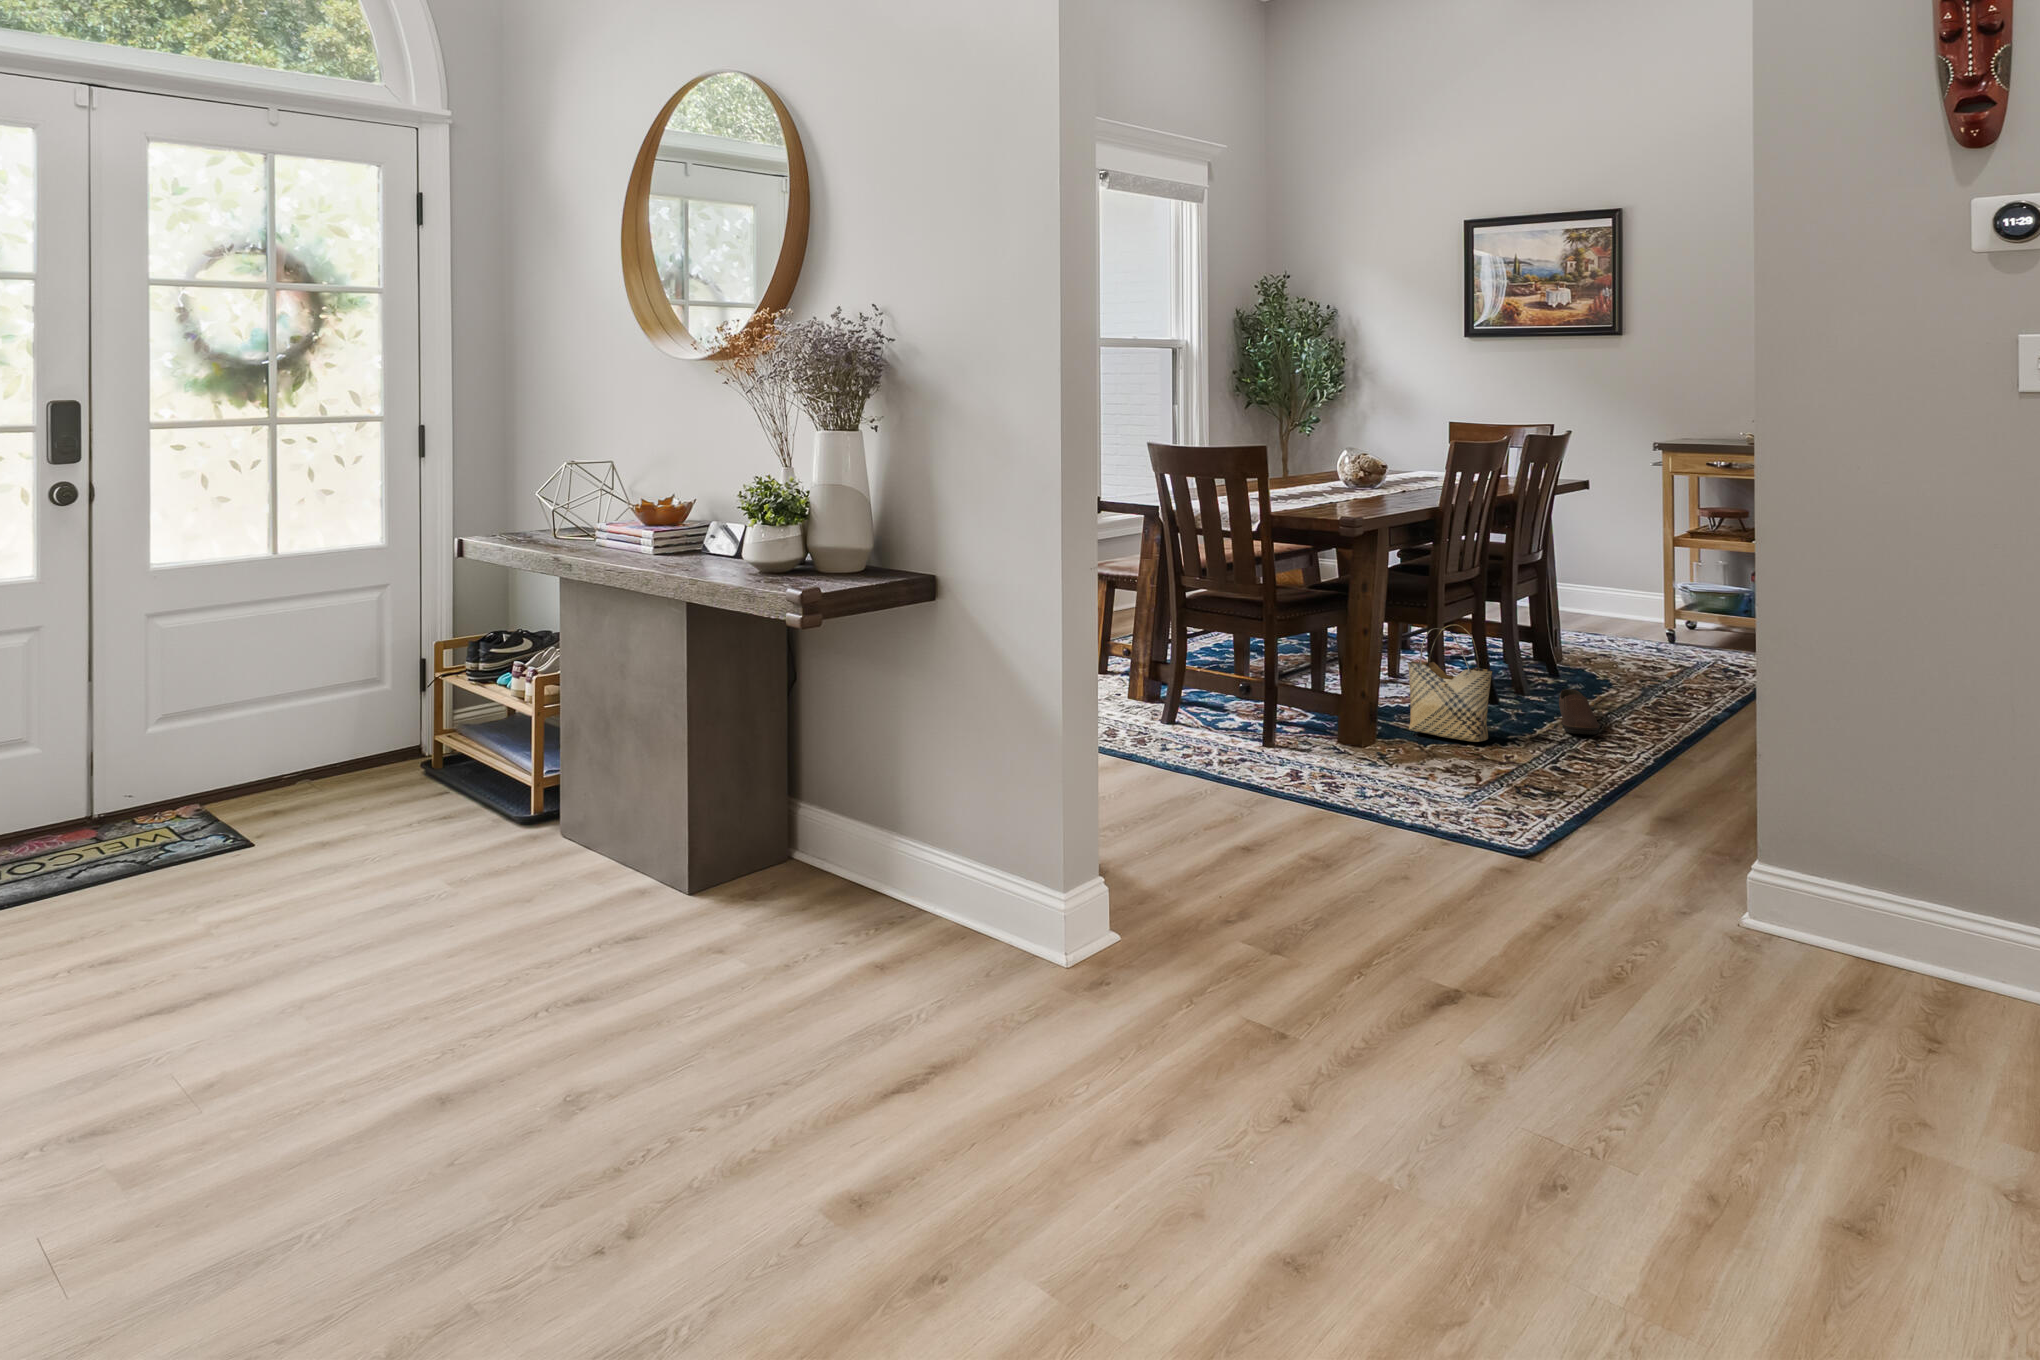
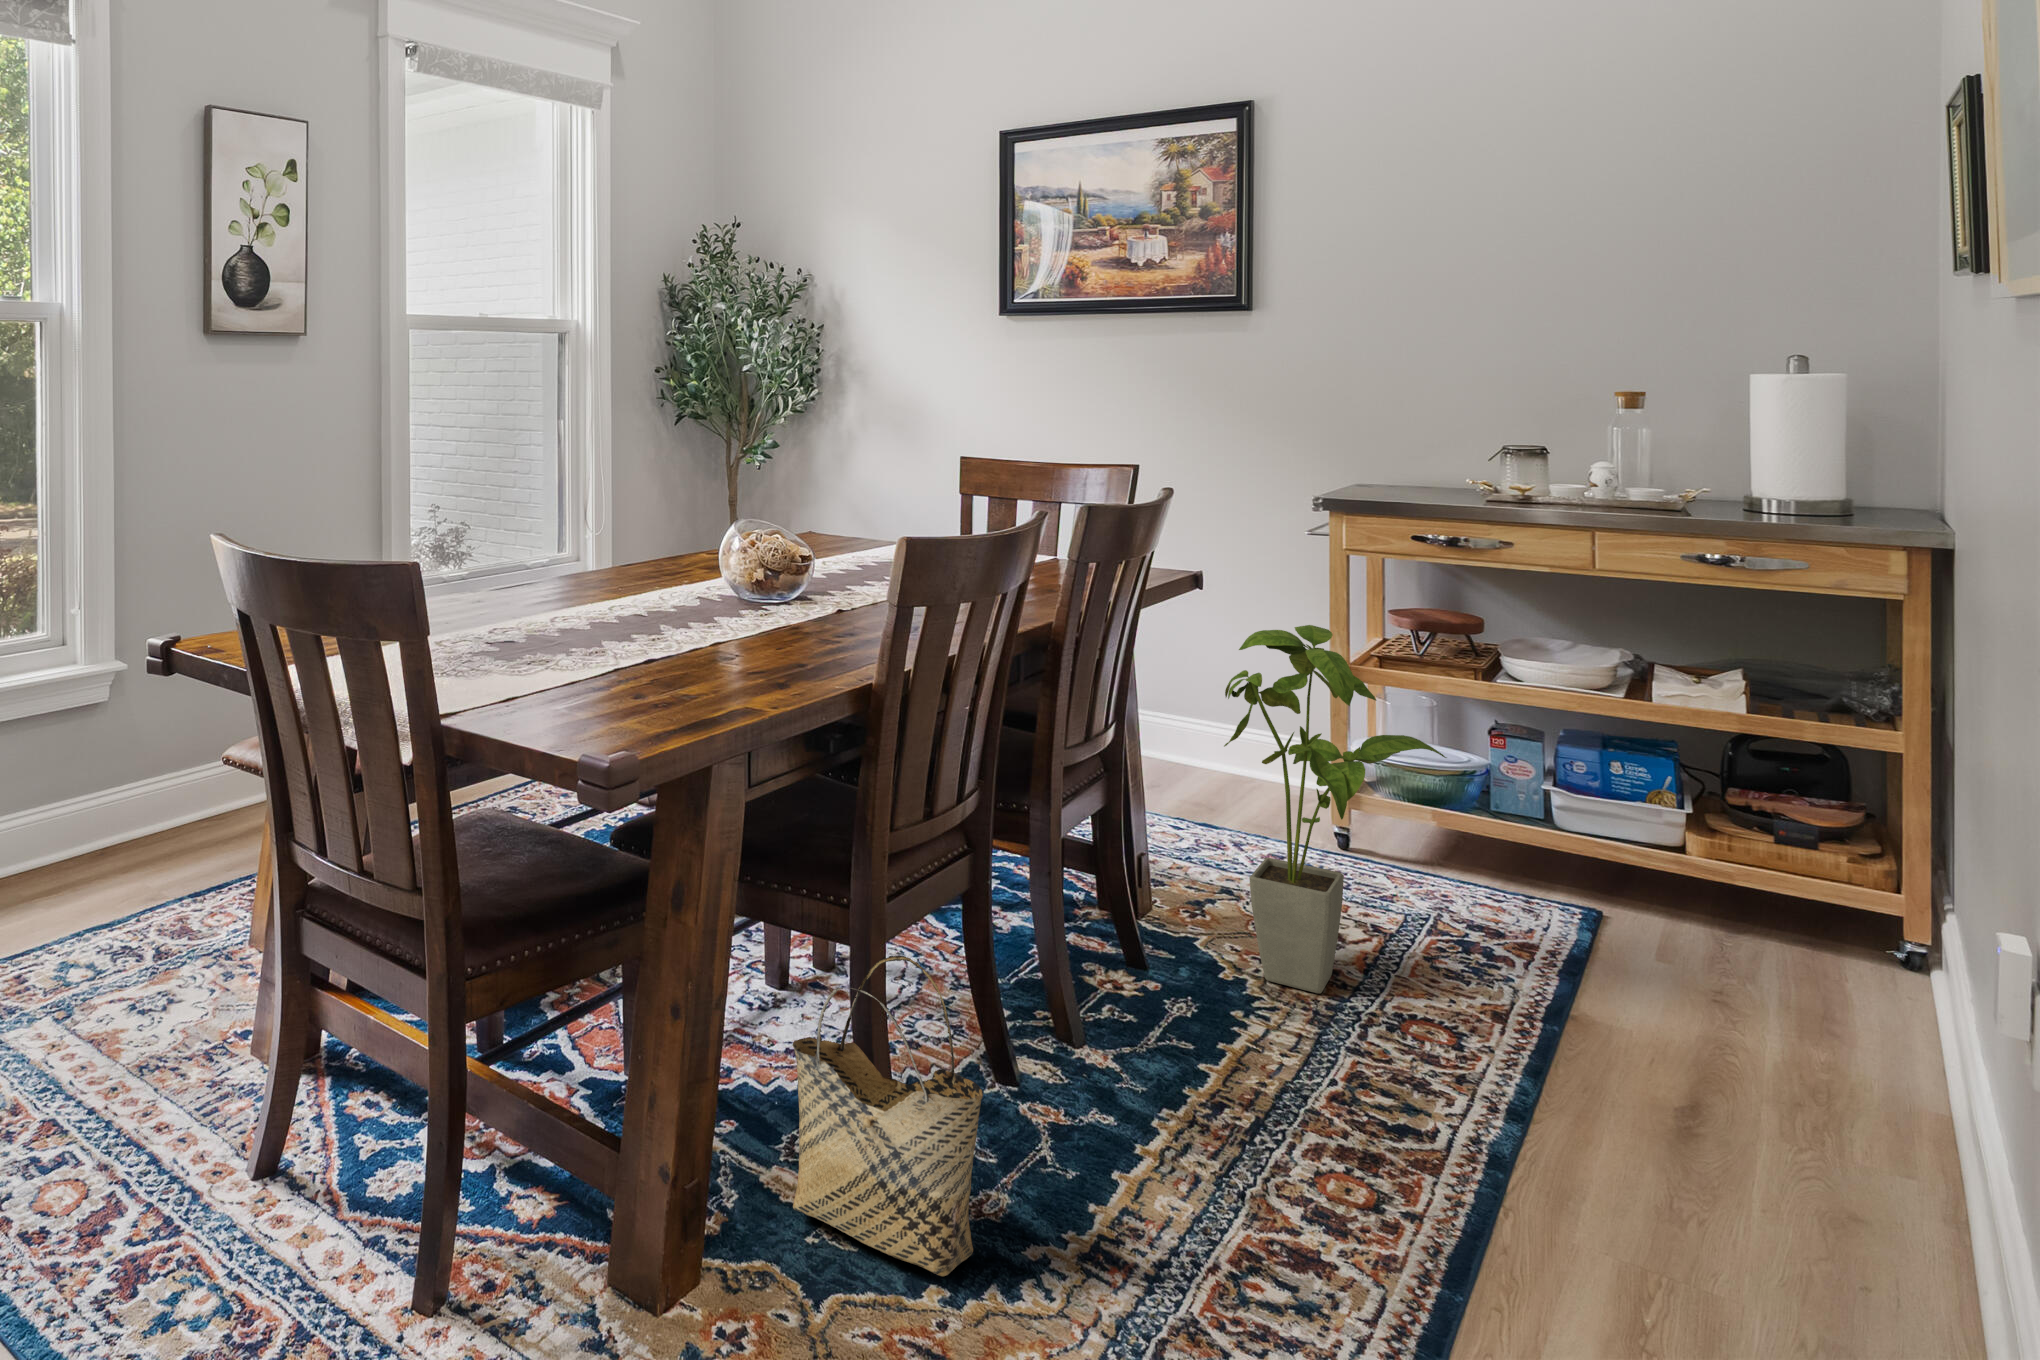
house plant: none [1598,499,1709,683] -> present [1224,625,1447,993]
shoe: present [1559,689,1600,734] -> none [1144,1074,1240,1240]

